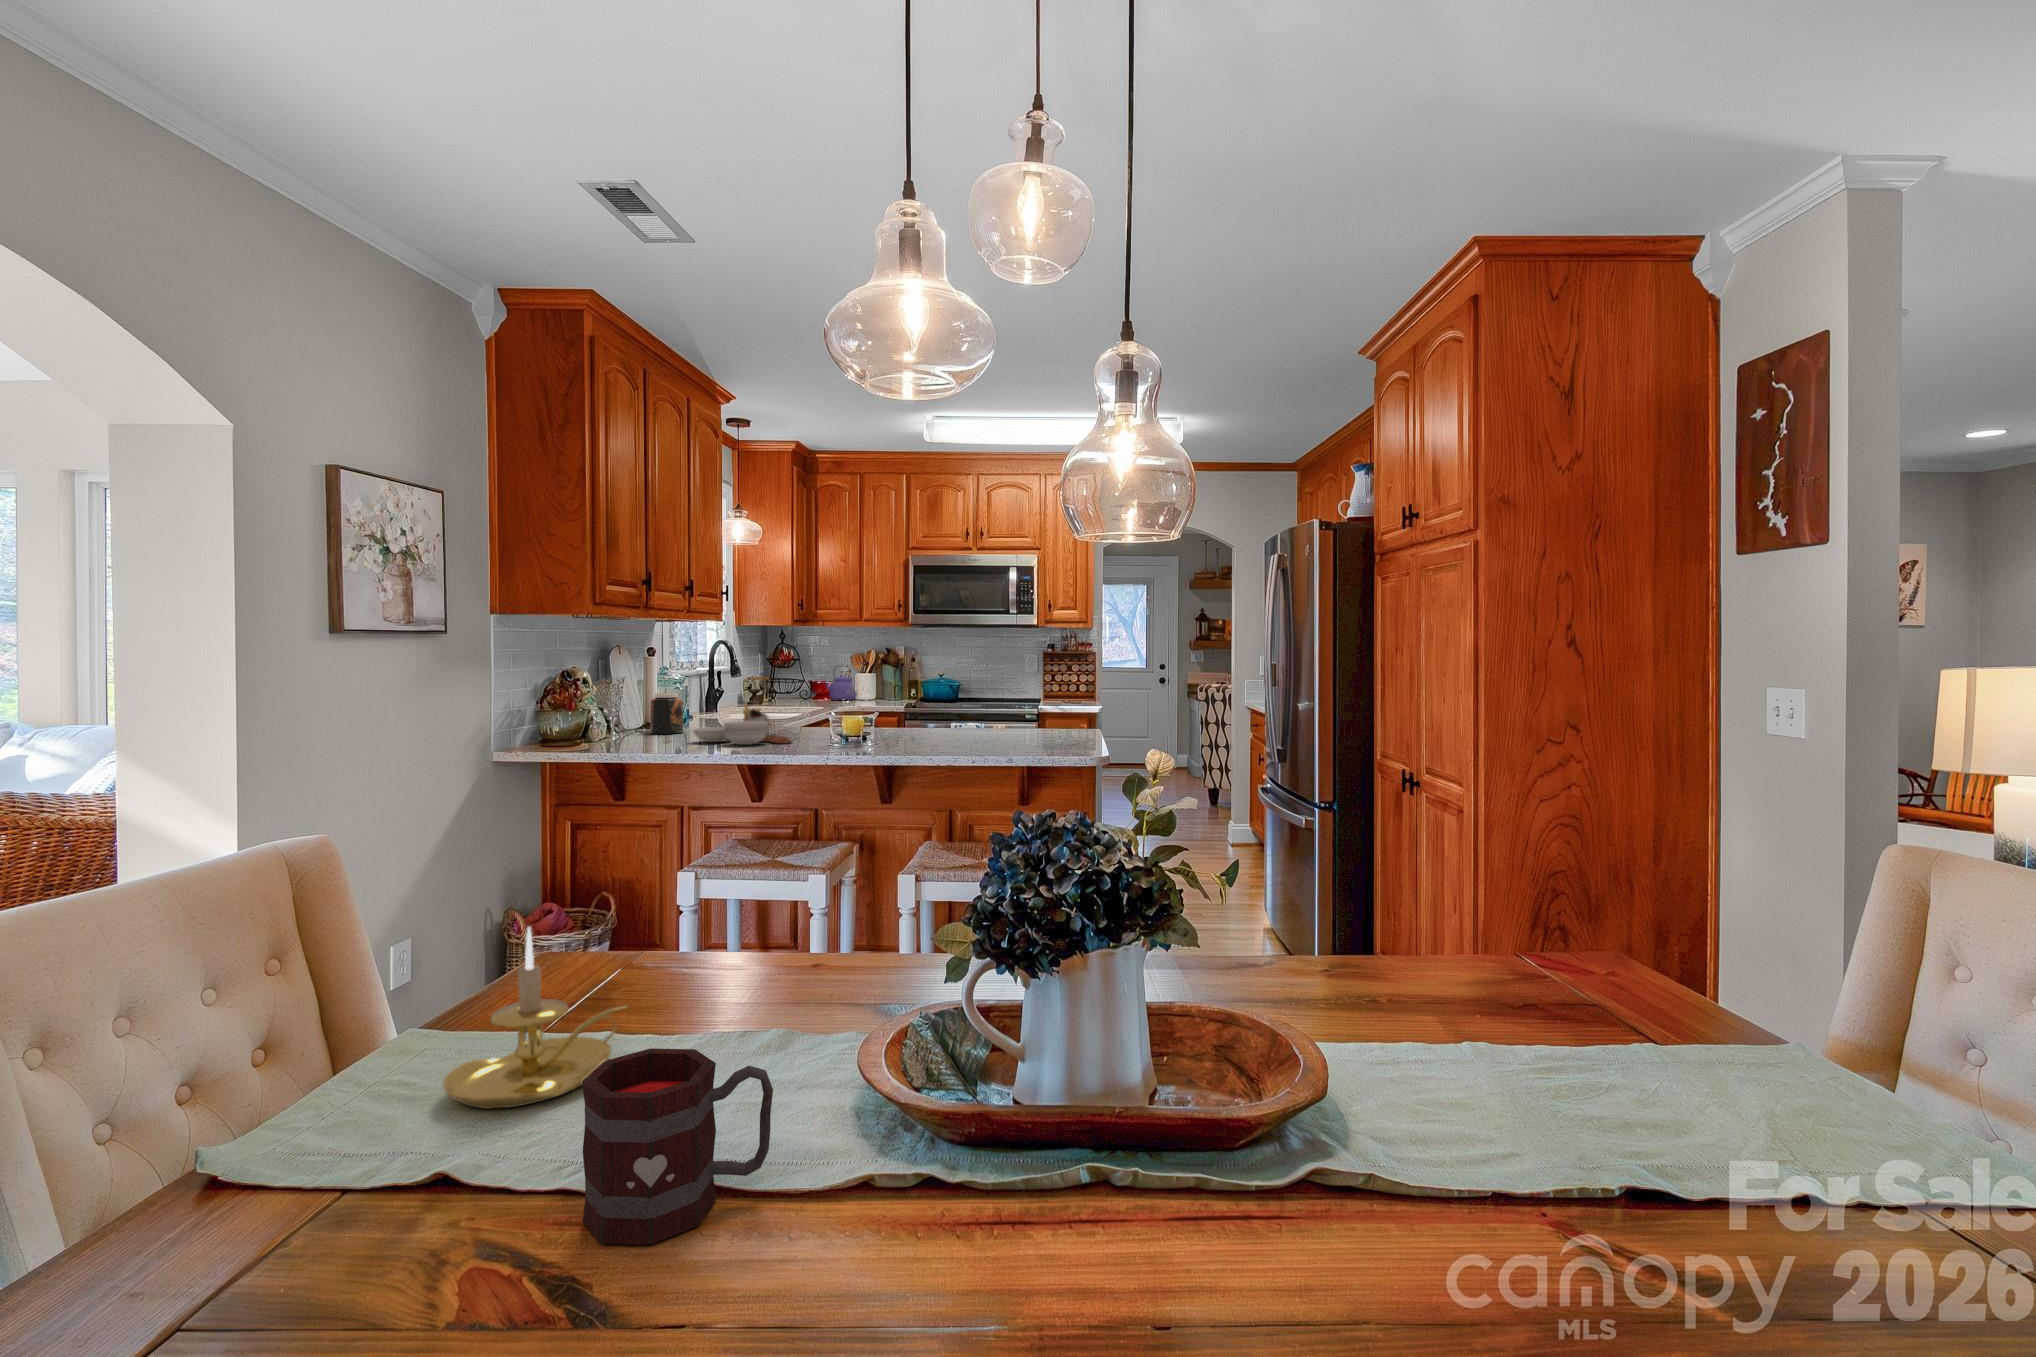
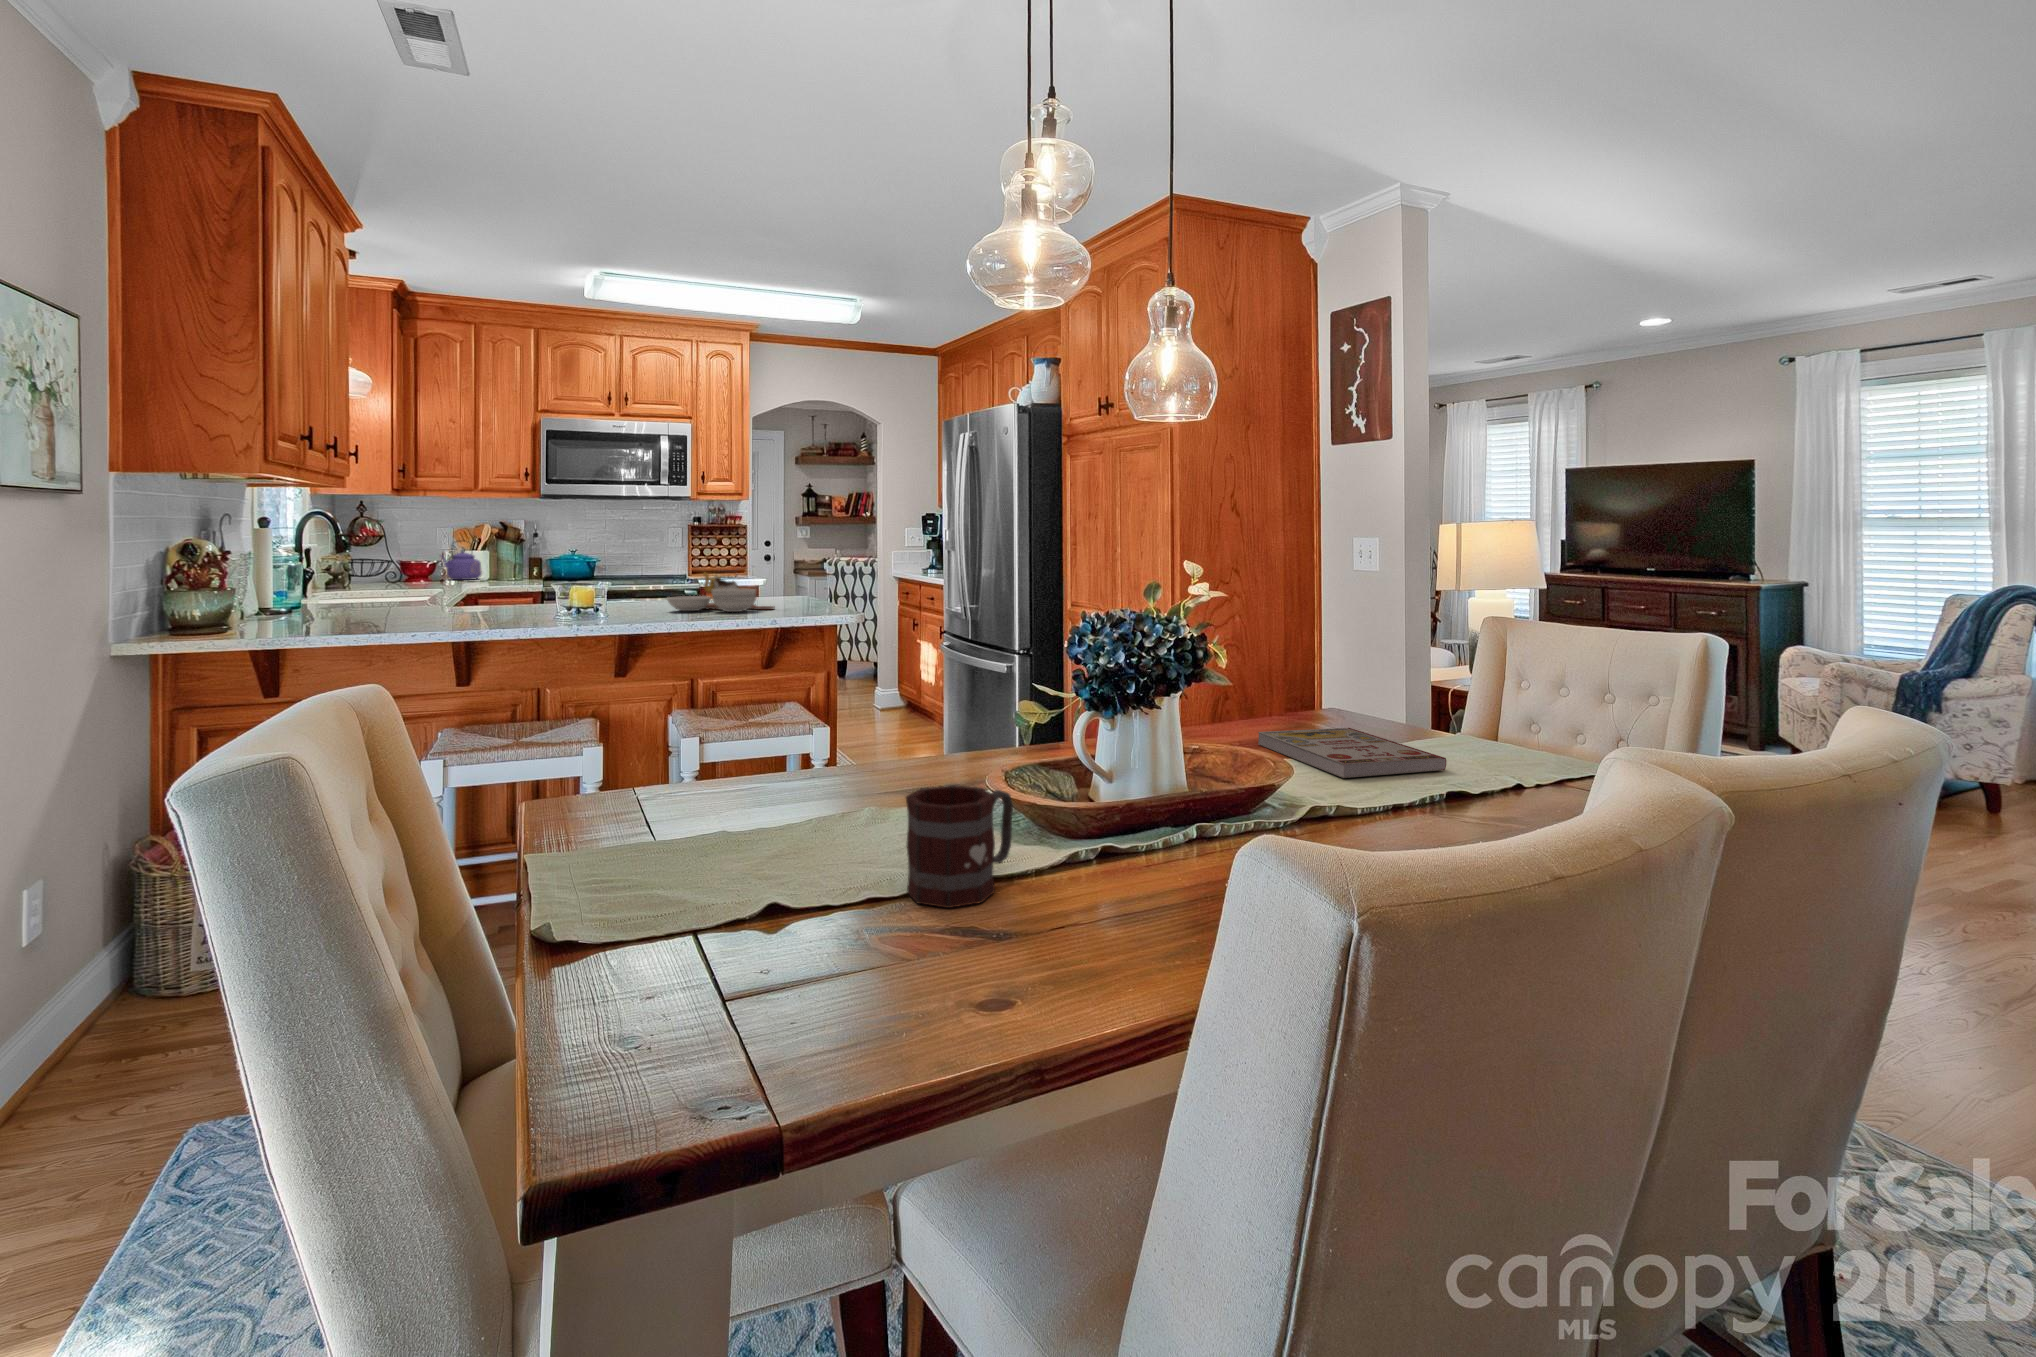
jar: present [650,693,683,734] -> none [310,568,355,614]
cutting board: present [692,704,791,745] -> present [667,573,775,612]
candle holder: present [443,927,628,1109] -> none [664,730,782,874]
book: none [1428,980,1712,1107] -> present [1258,728,1446,778]

